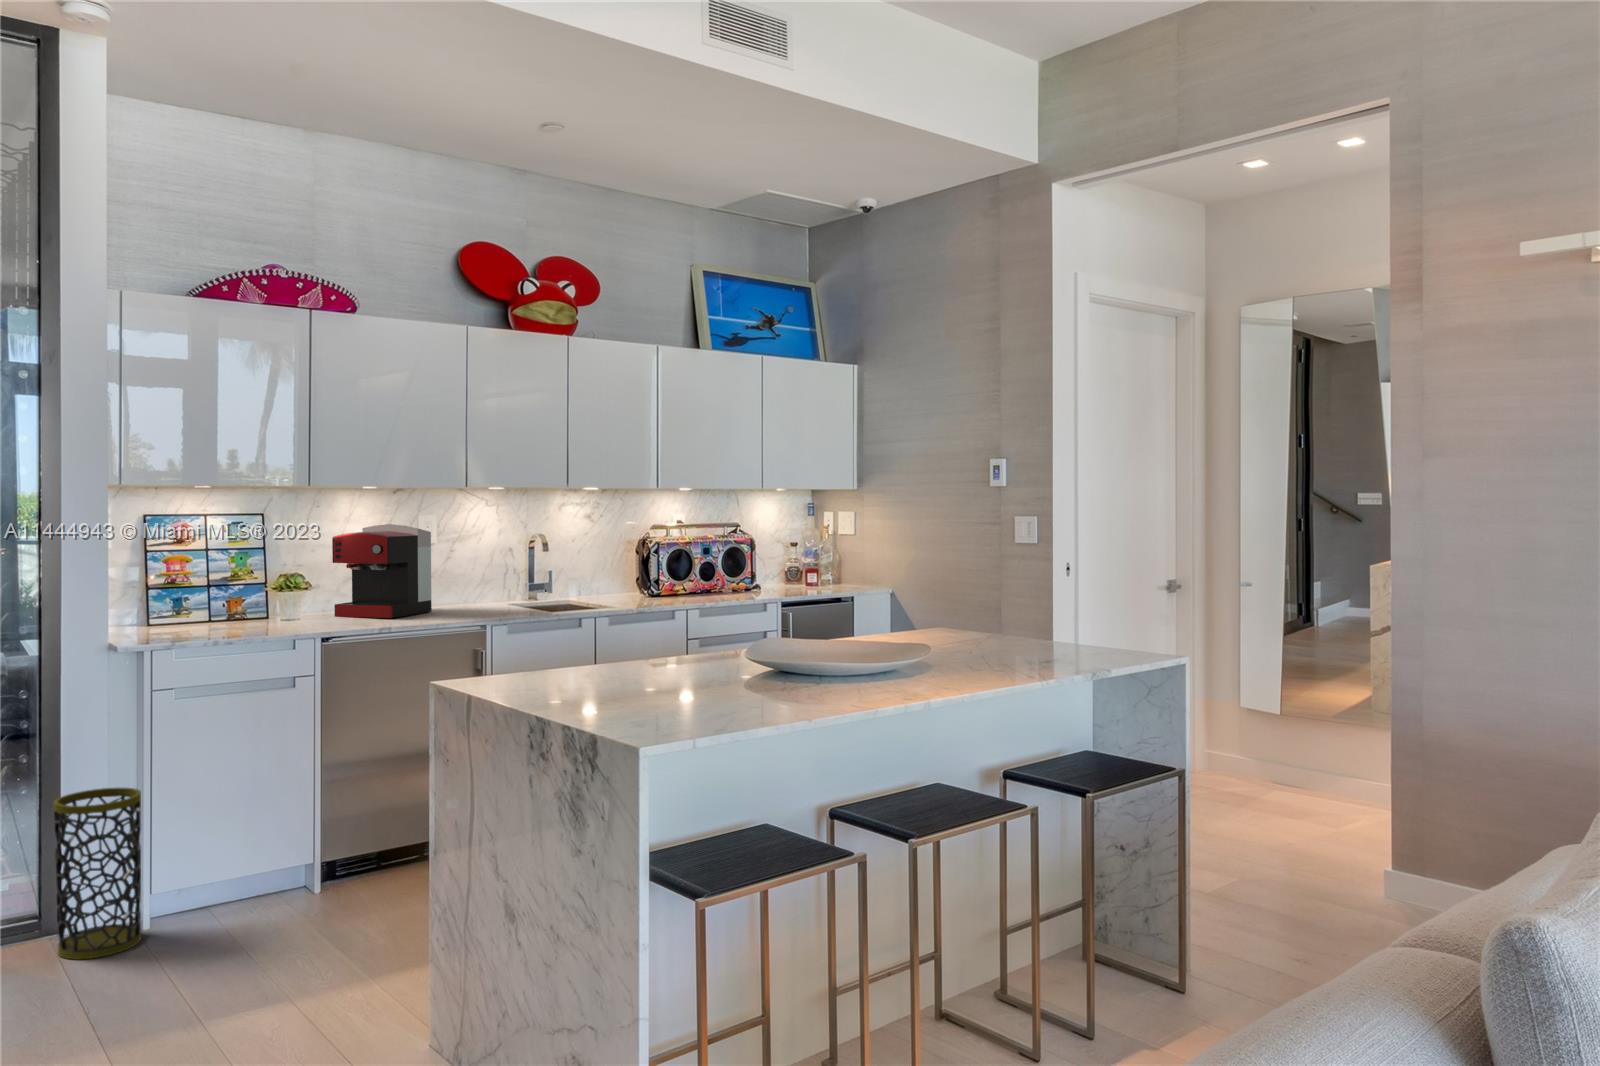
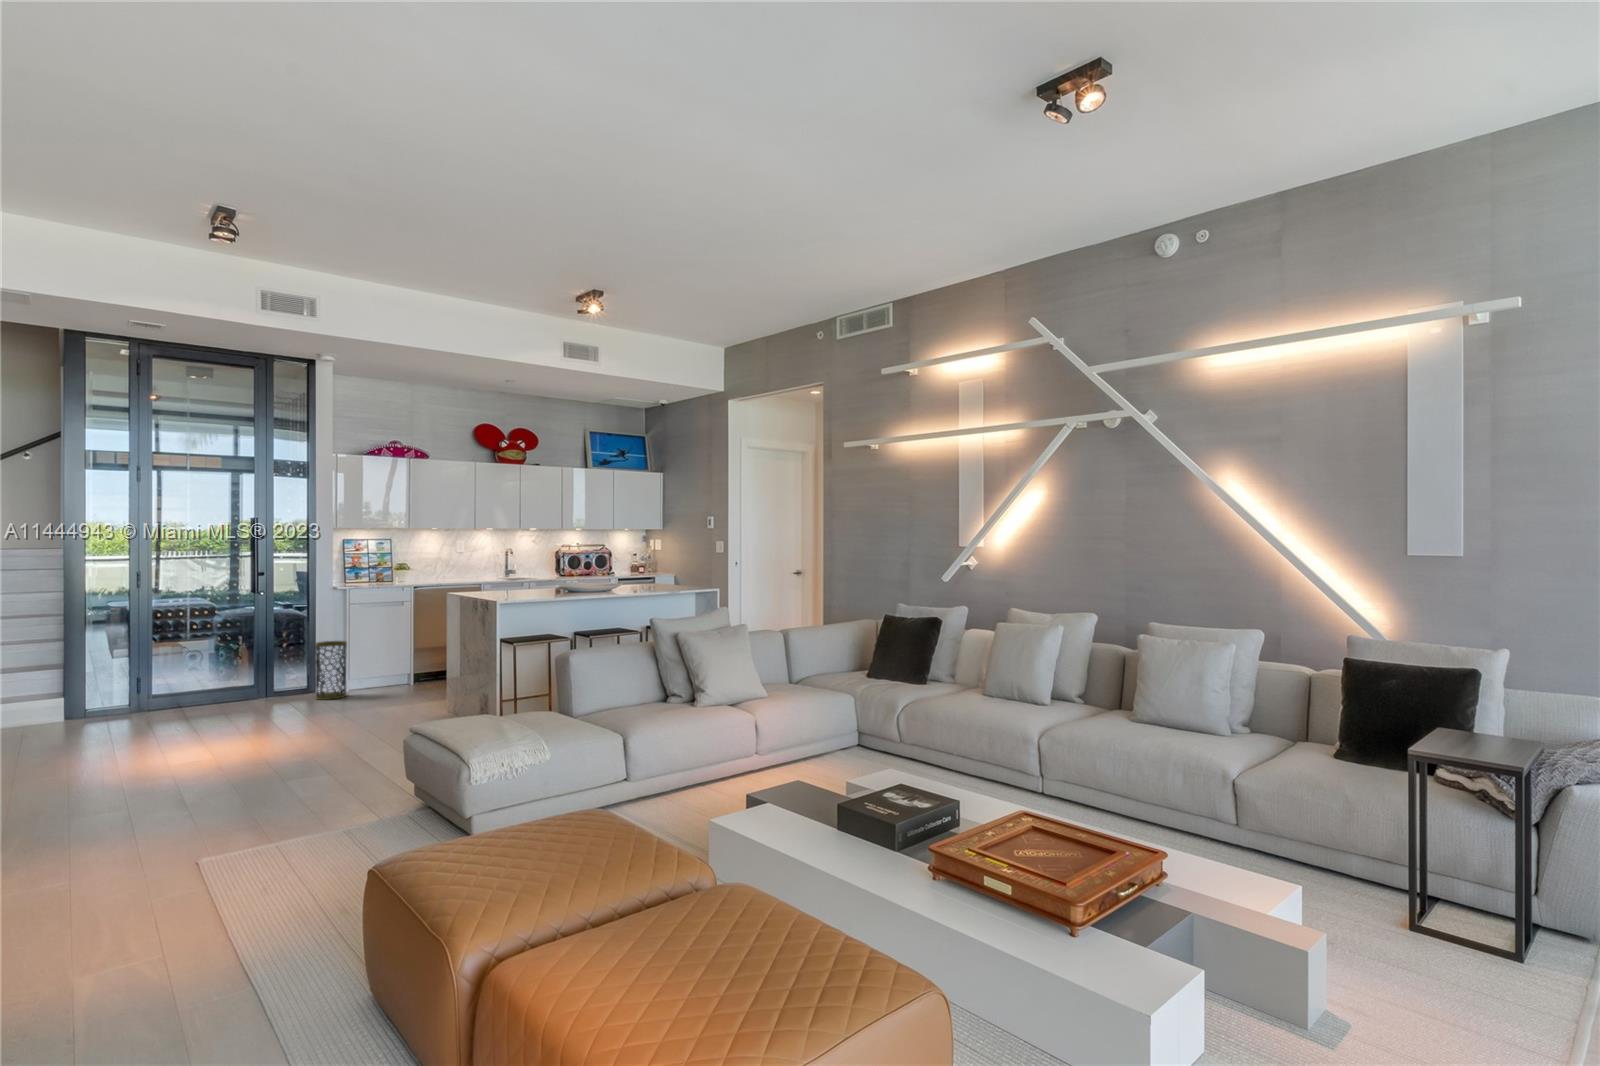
coffee maker: present [332,524,432,618] -> none [419,544,461,582]

